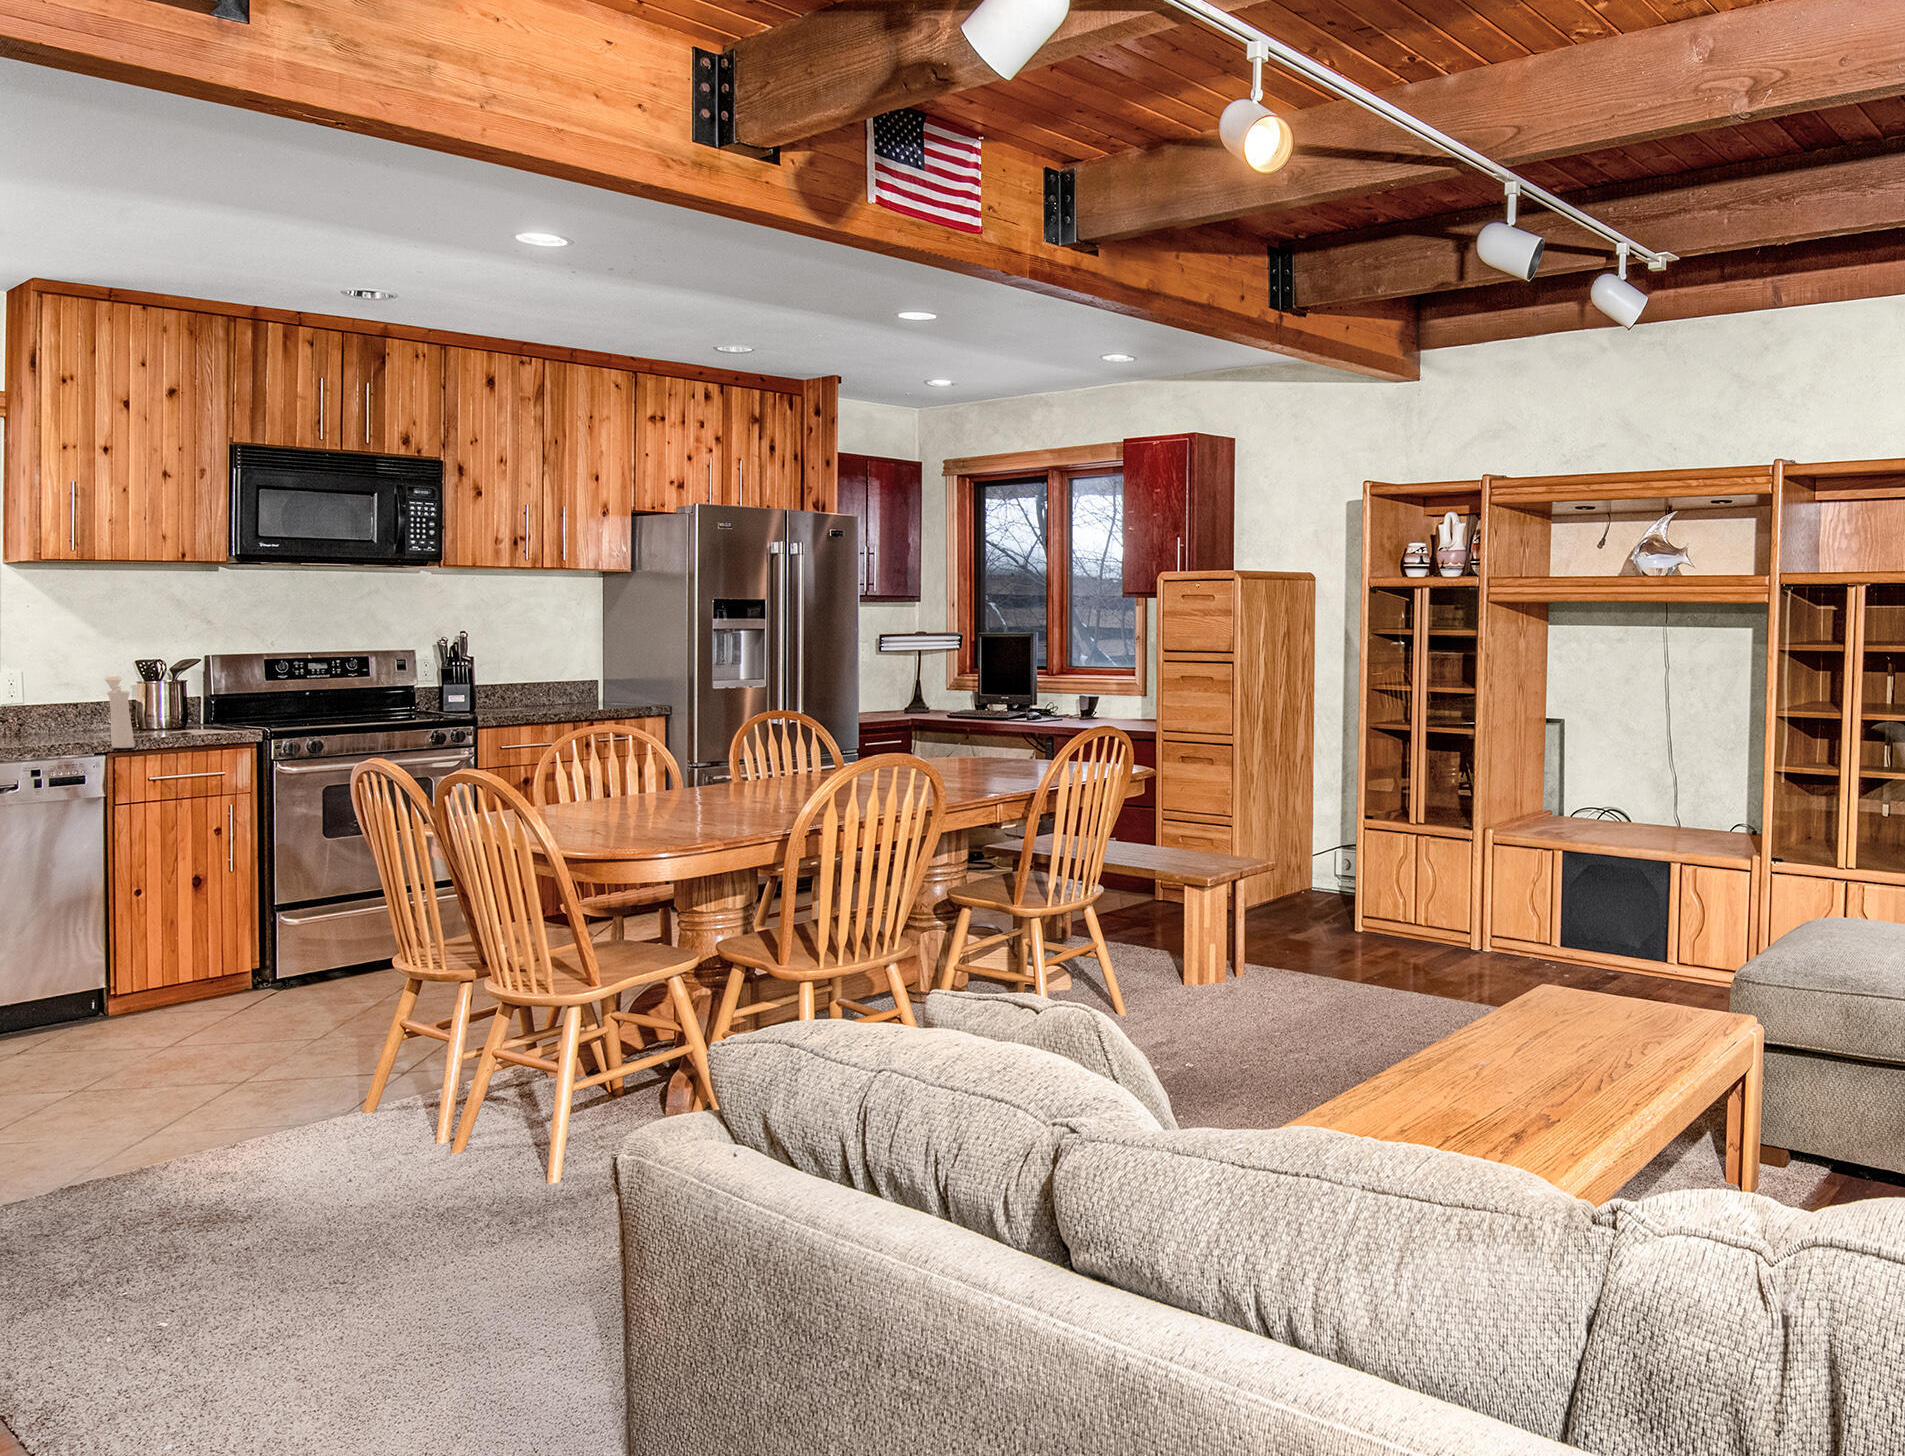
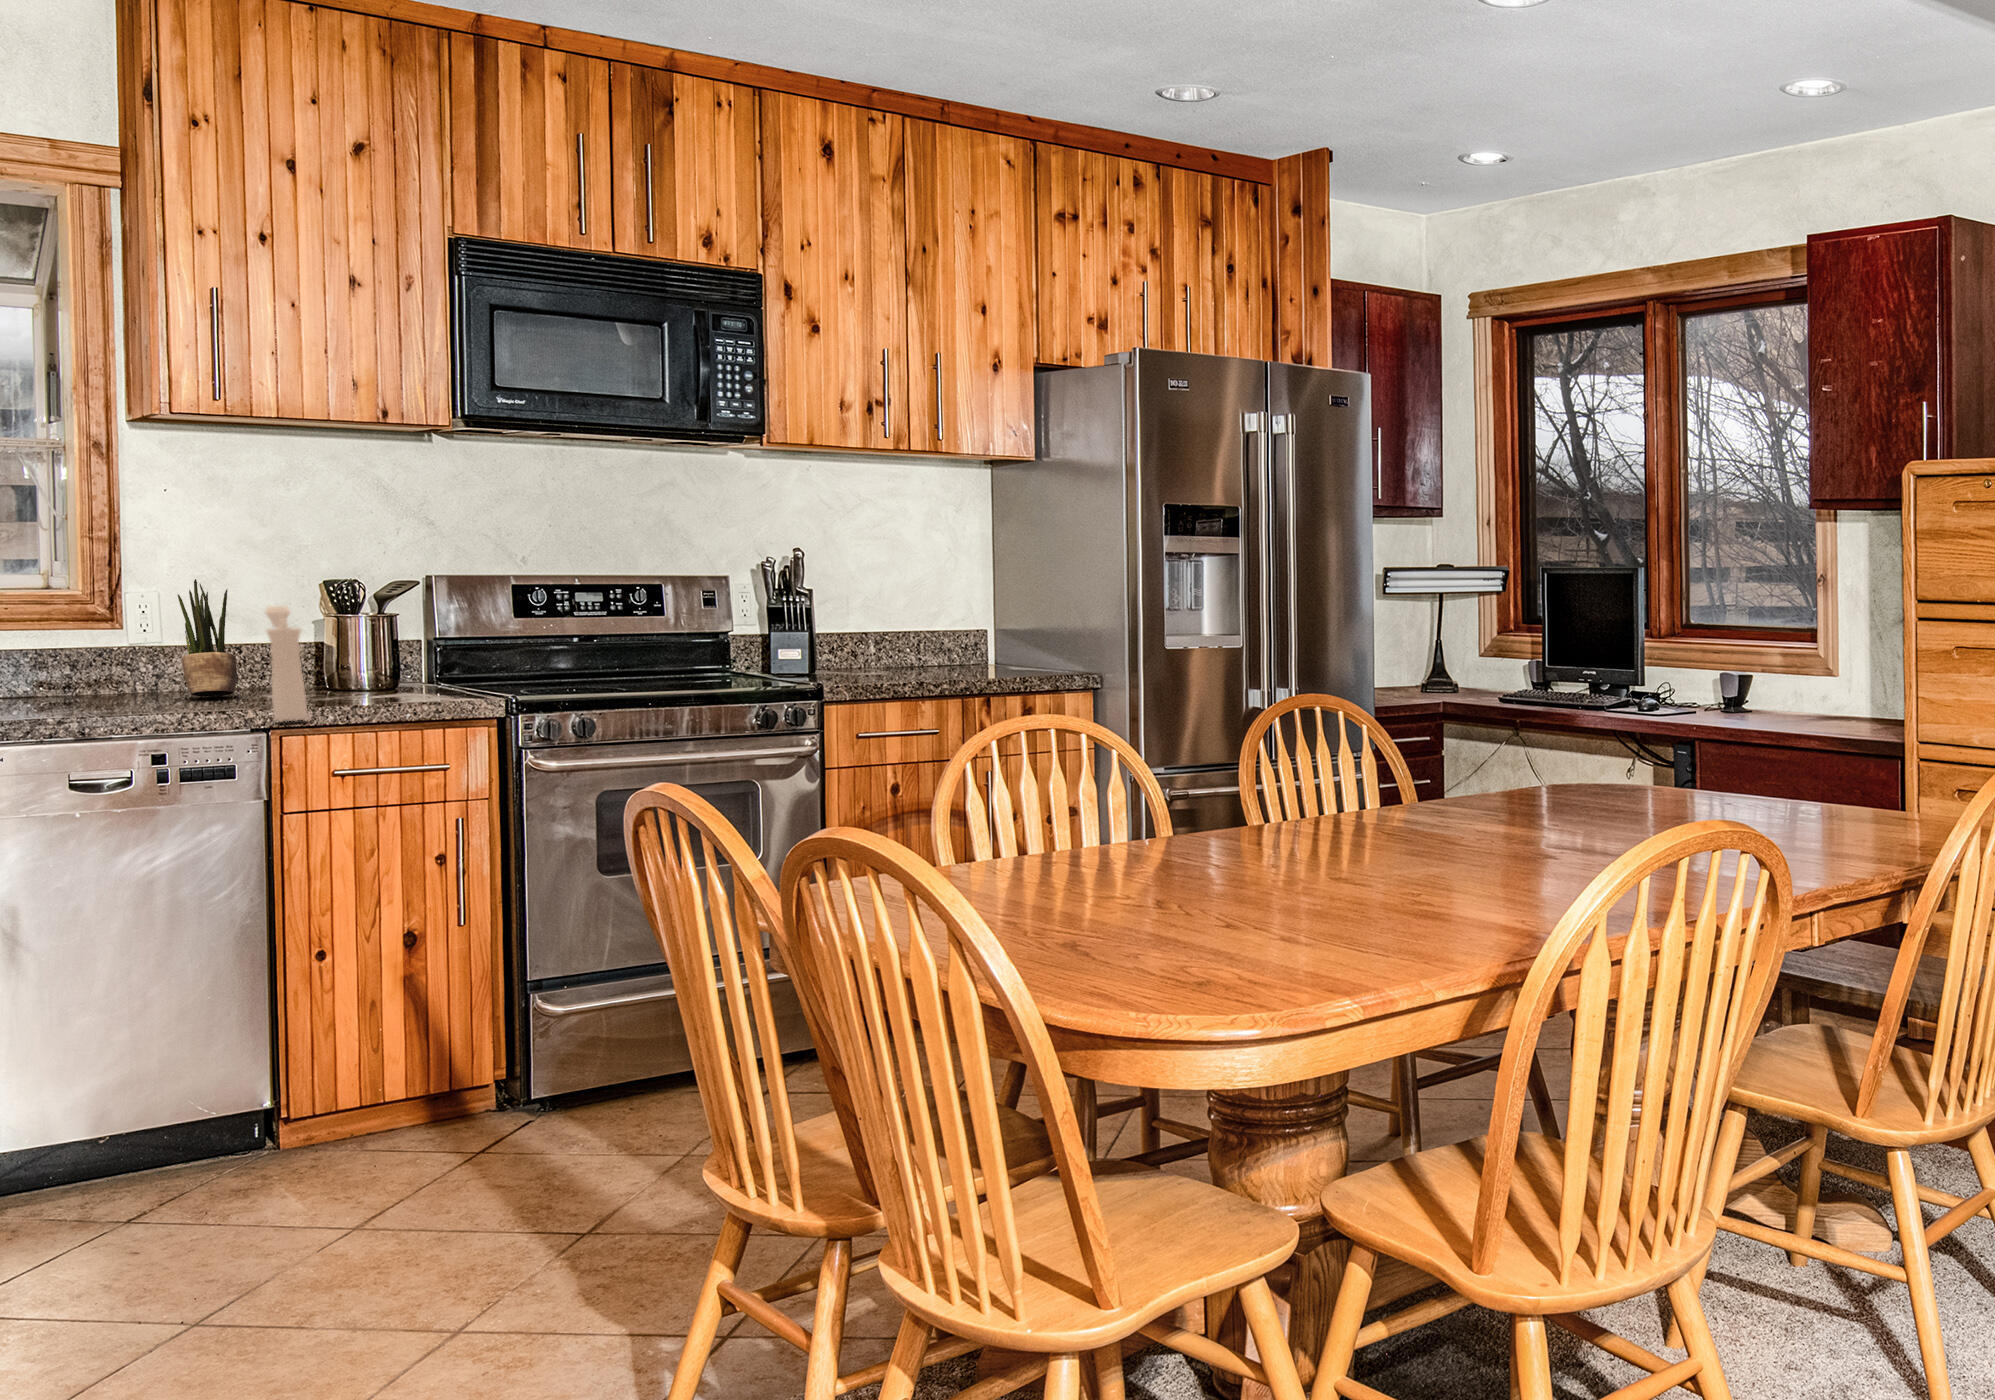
potted plant: none [42,650,82,724] -> present [178,579,237,697]

